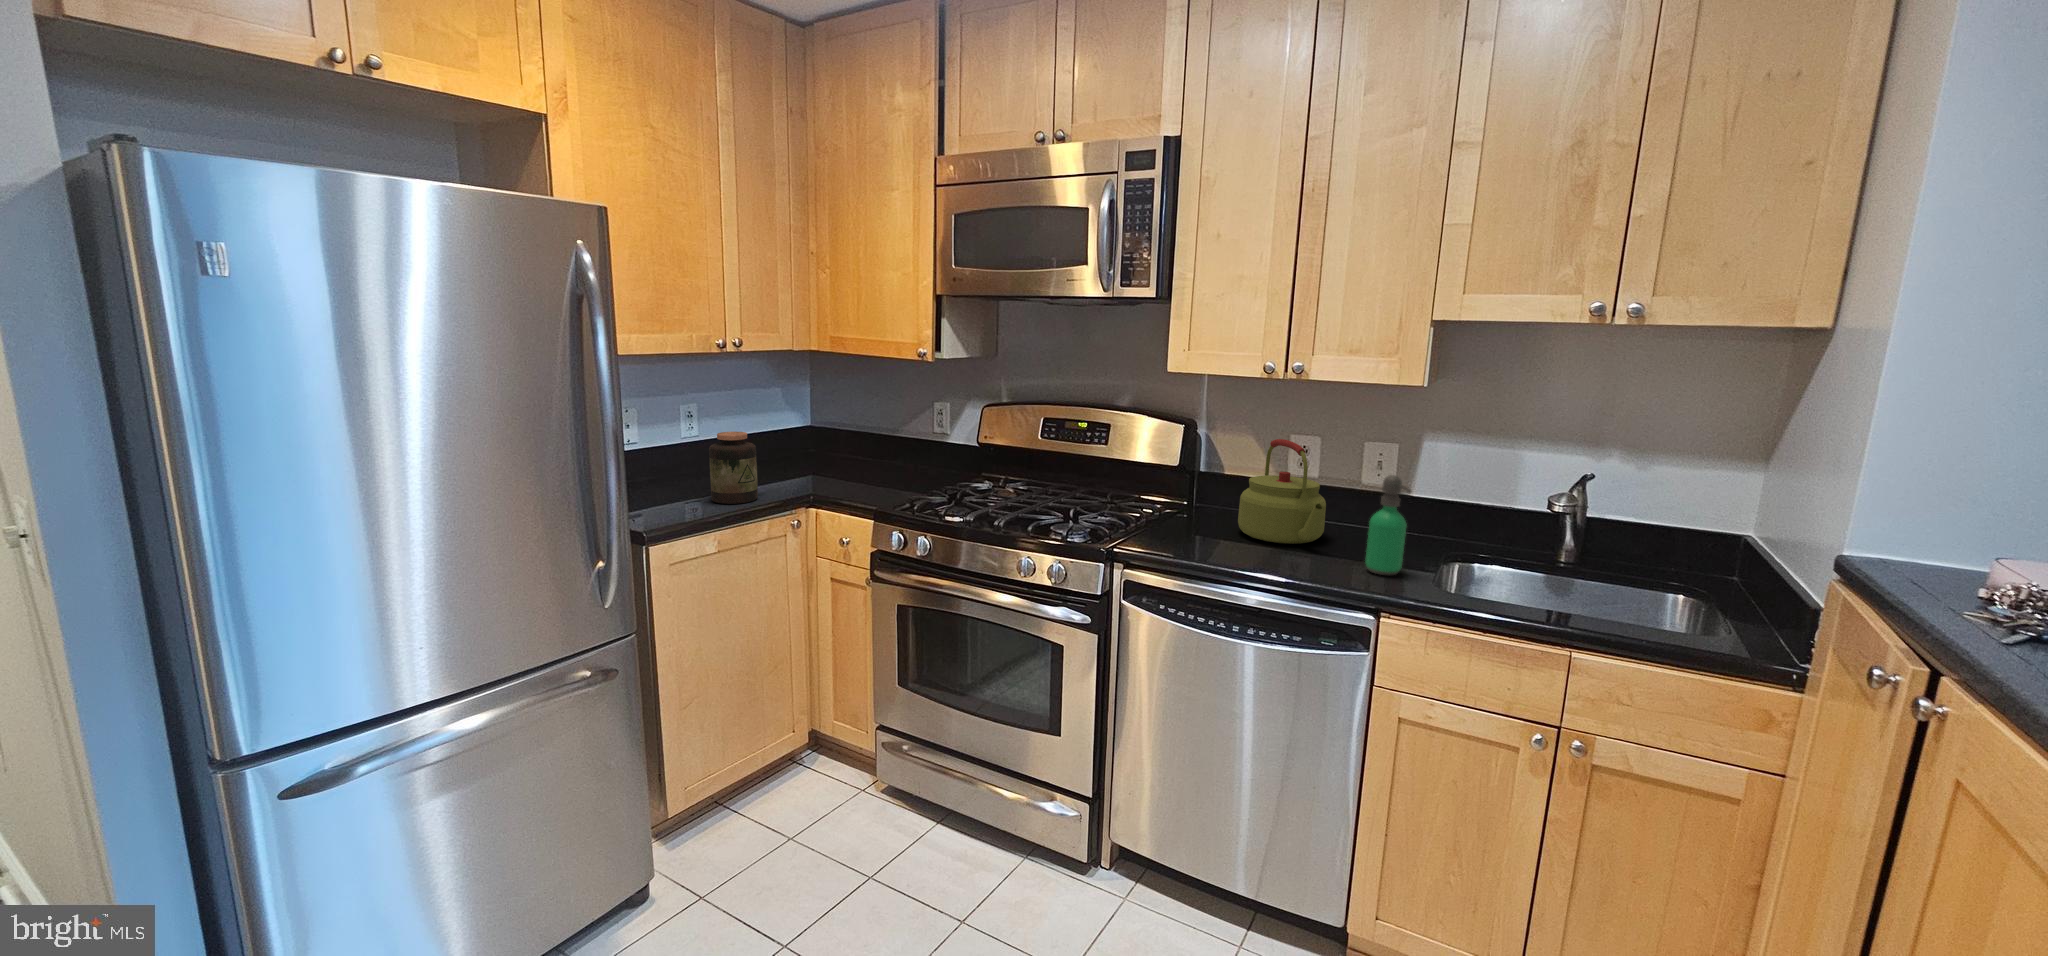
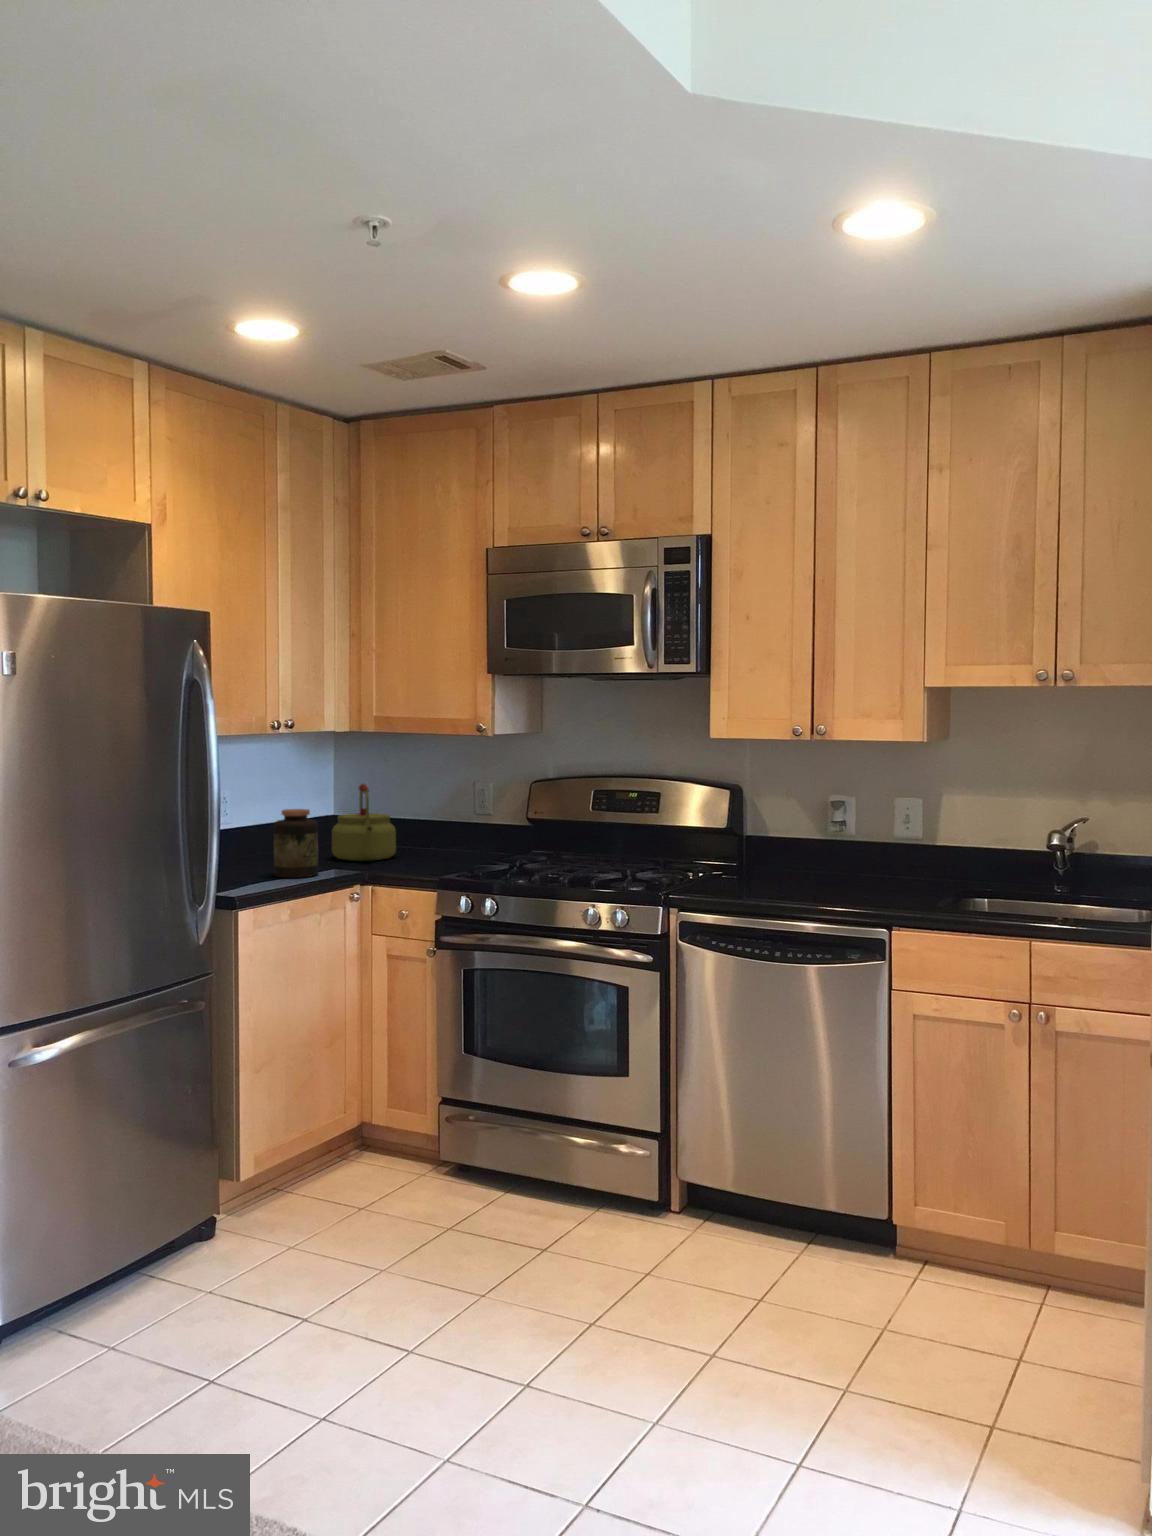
kettle: present [1238,439,1326,544] -> present [332,784,396,861]
soap dispenser: present [1365,475,1411,575] -> none [886,816,916,901]

